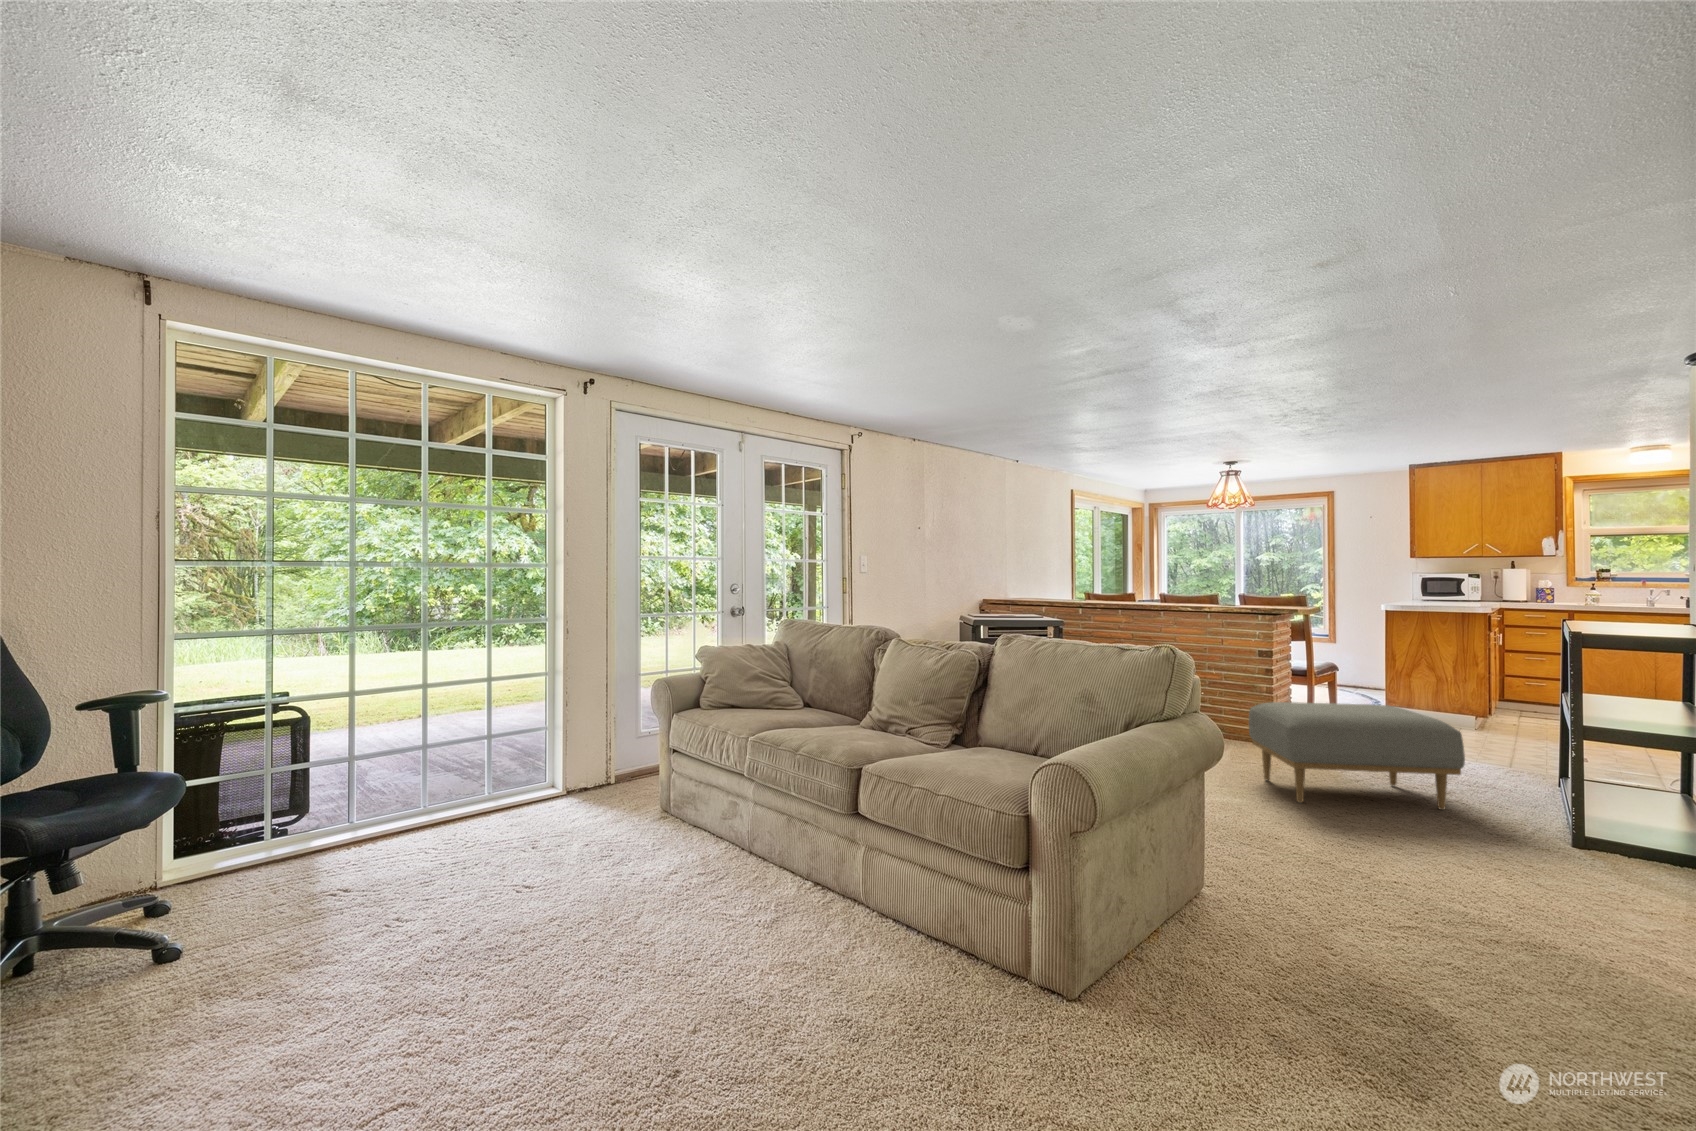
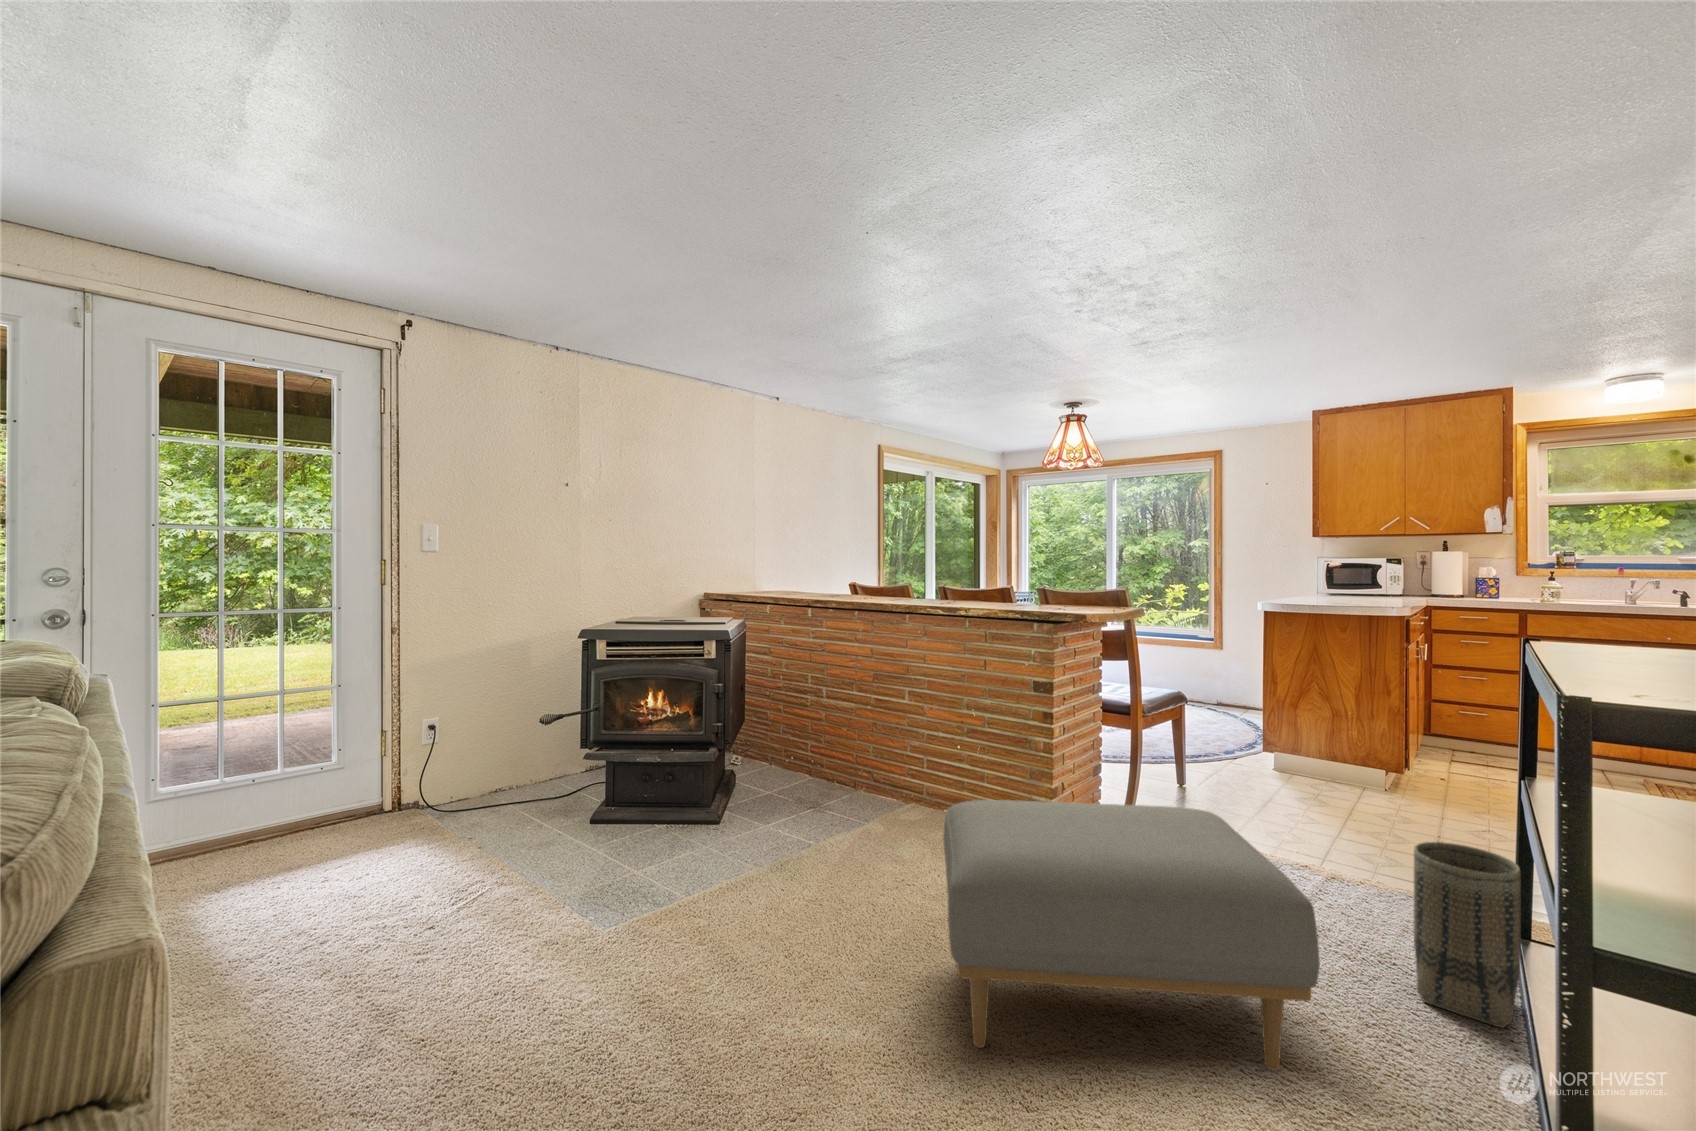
basket: none [1505,722,1560,803] -> present [1414,842,1521,1028]

